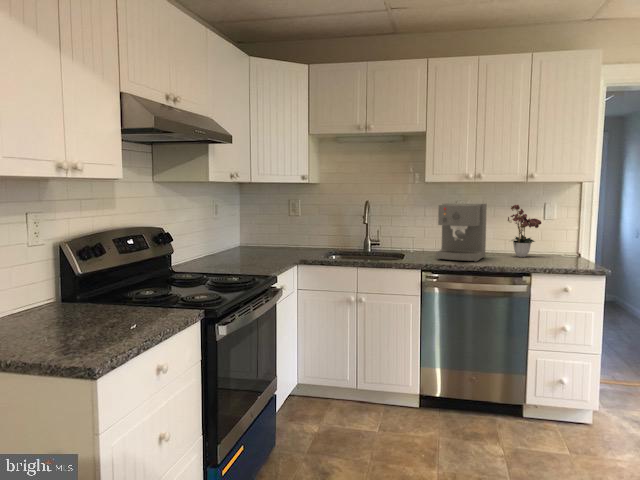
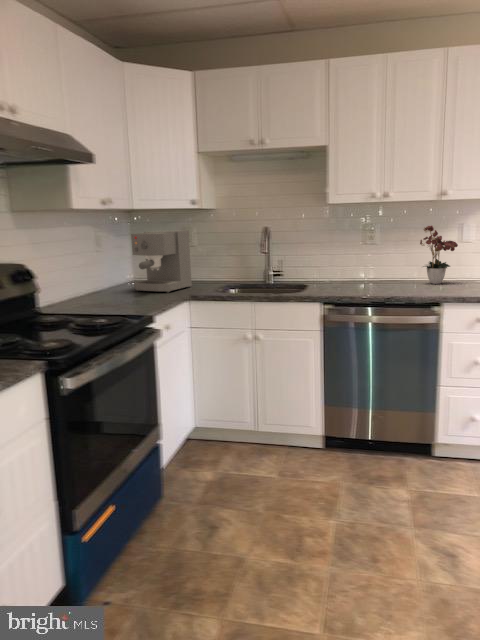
coffee maker: present [436,203,487,262] -> present [131,230,192,293]

